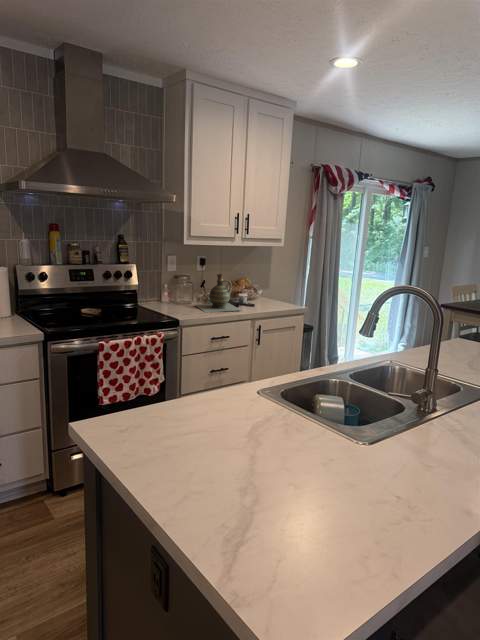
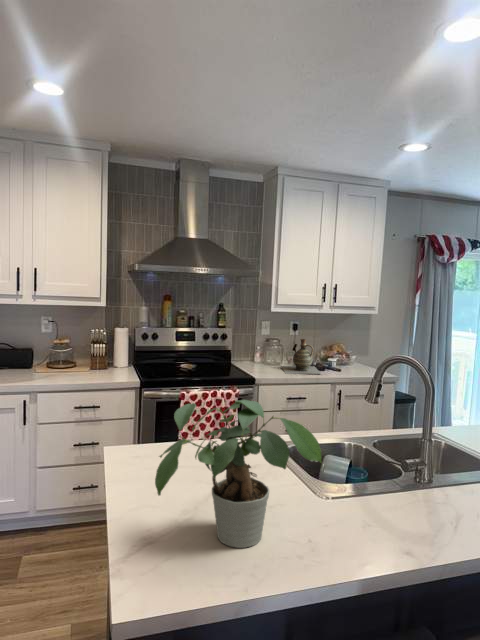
potted plant: none [246,345,434,515] -> present [155,400,321,548]

